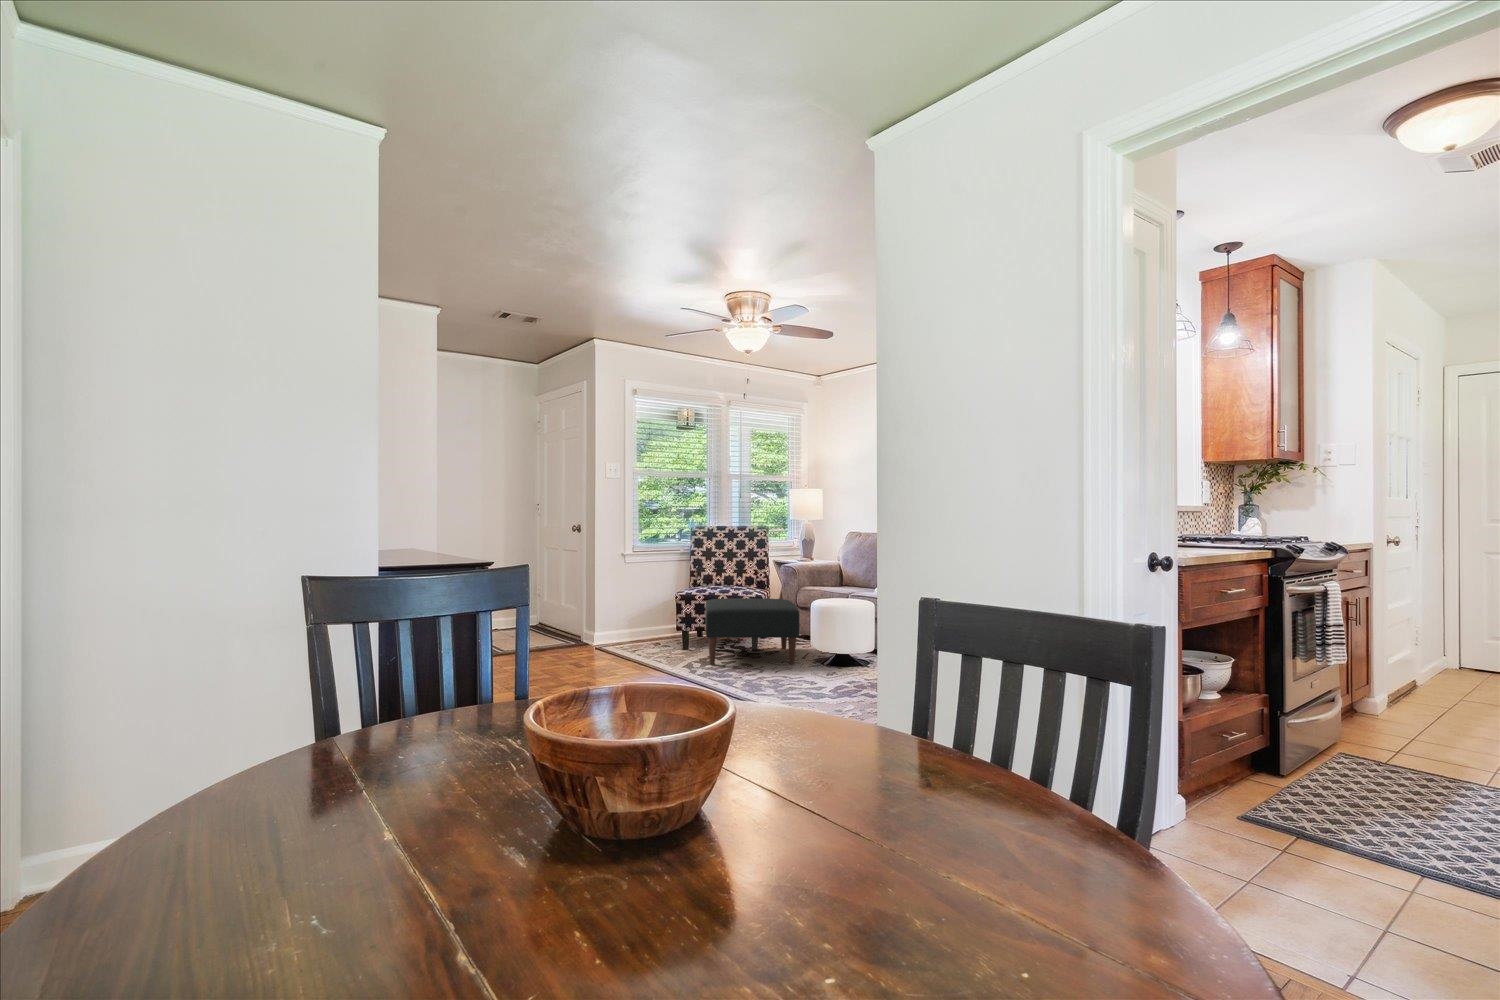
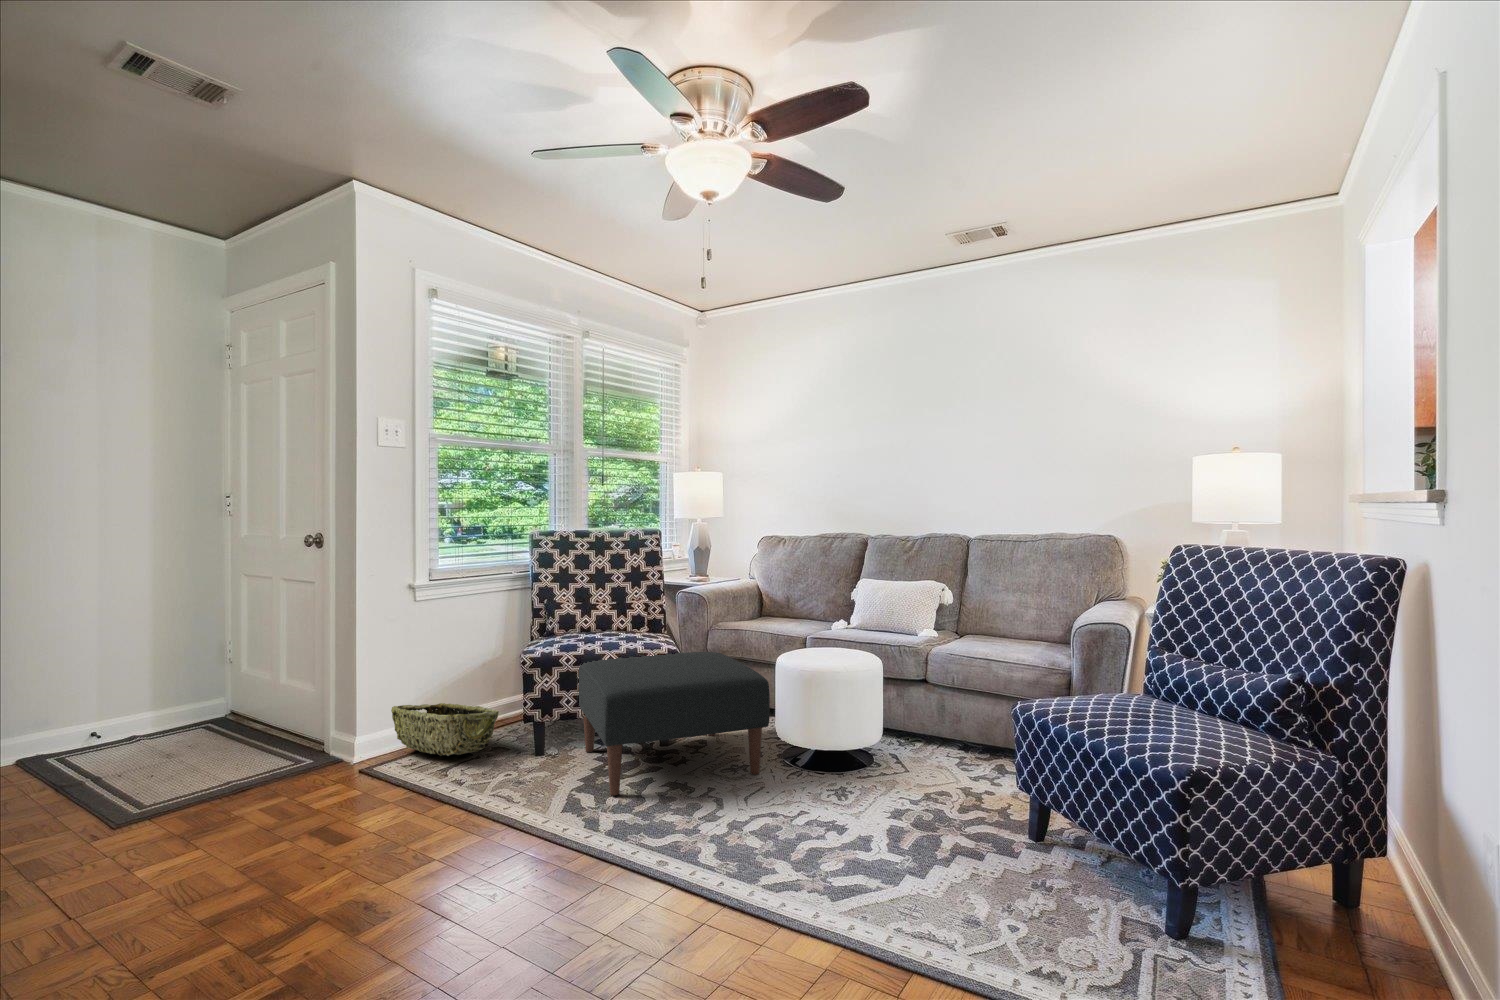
woven basket: none [612,618,665,646] -> present [391,703,499,756]

